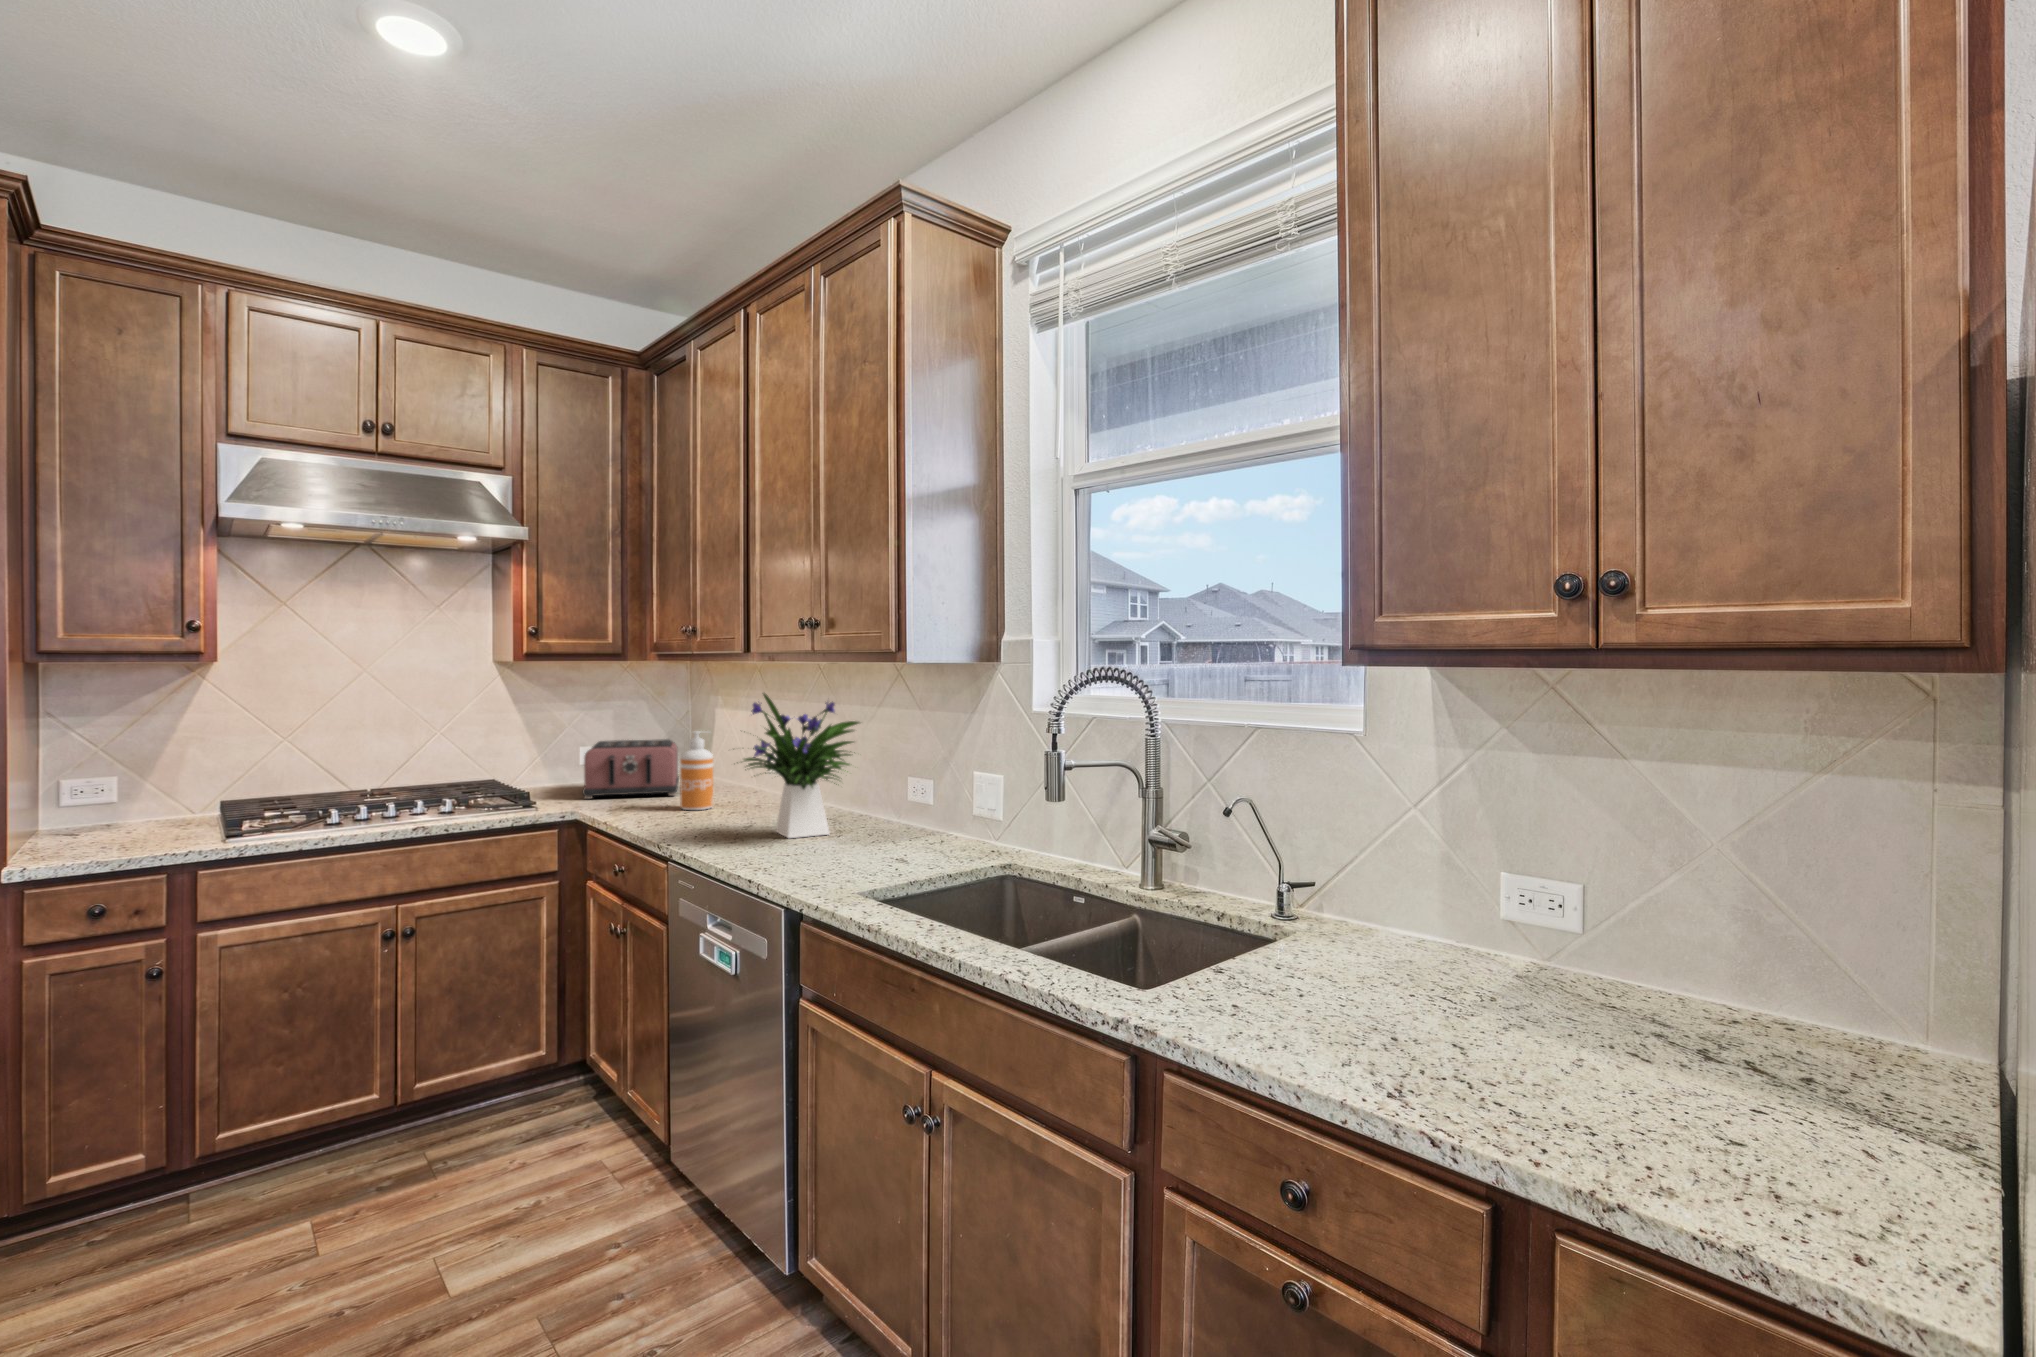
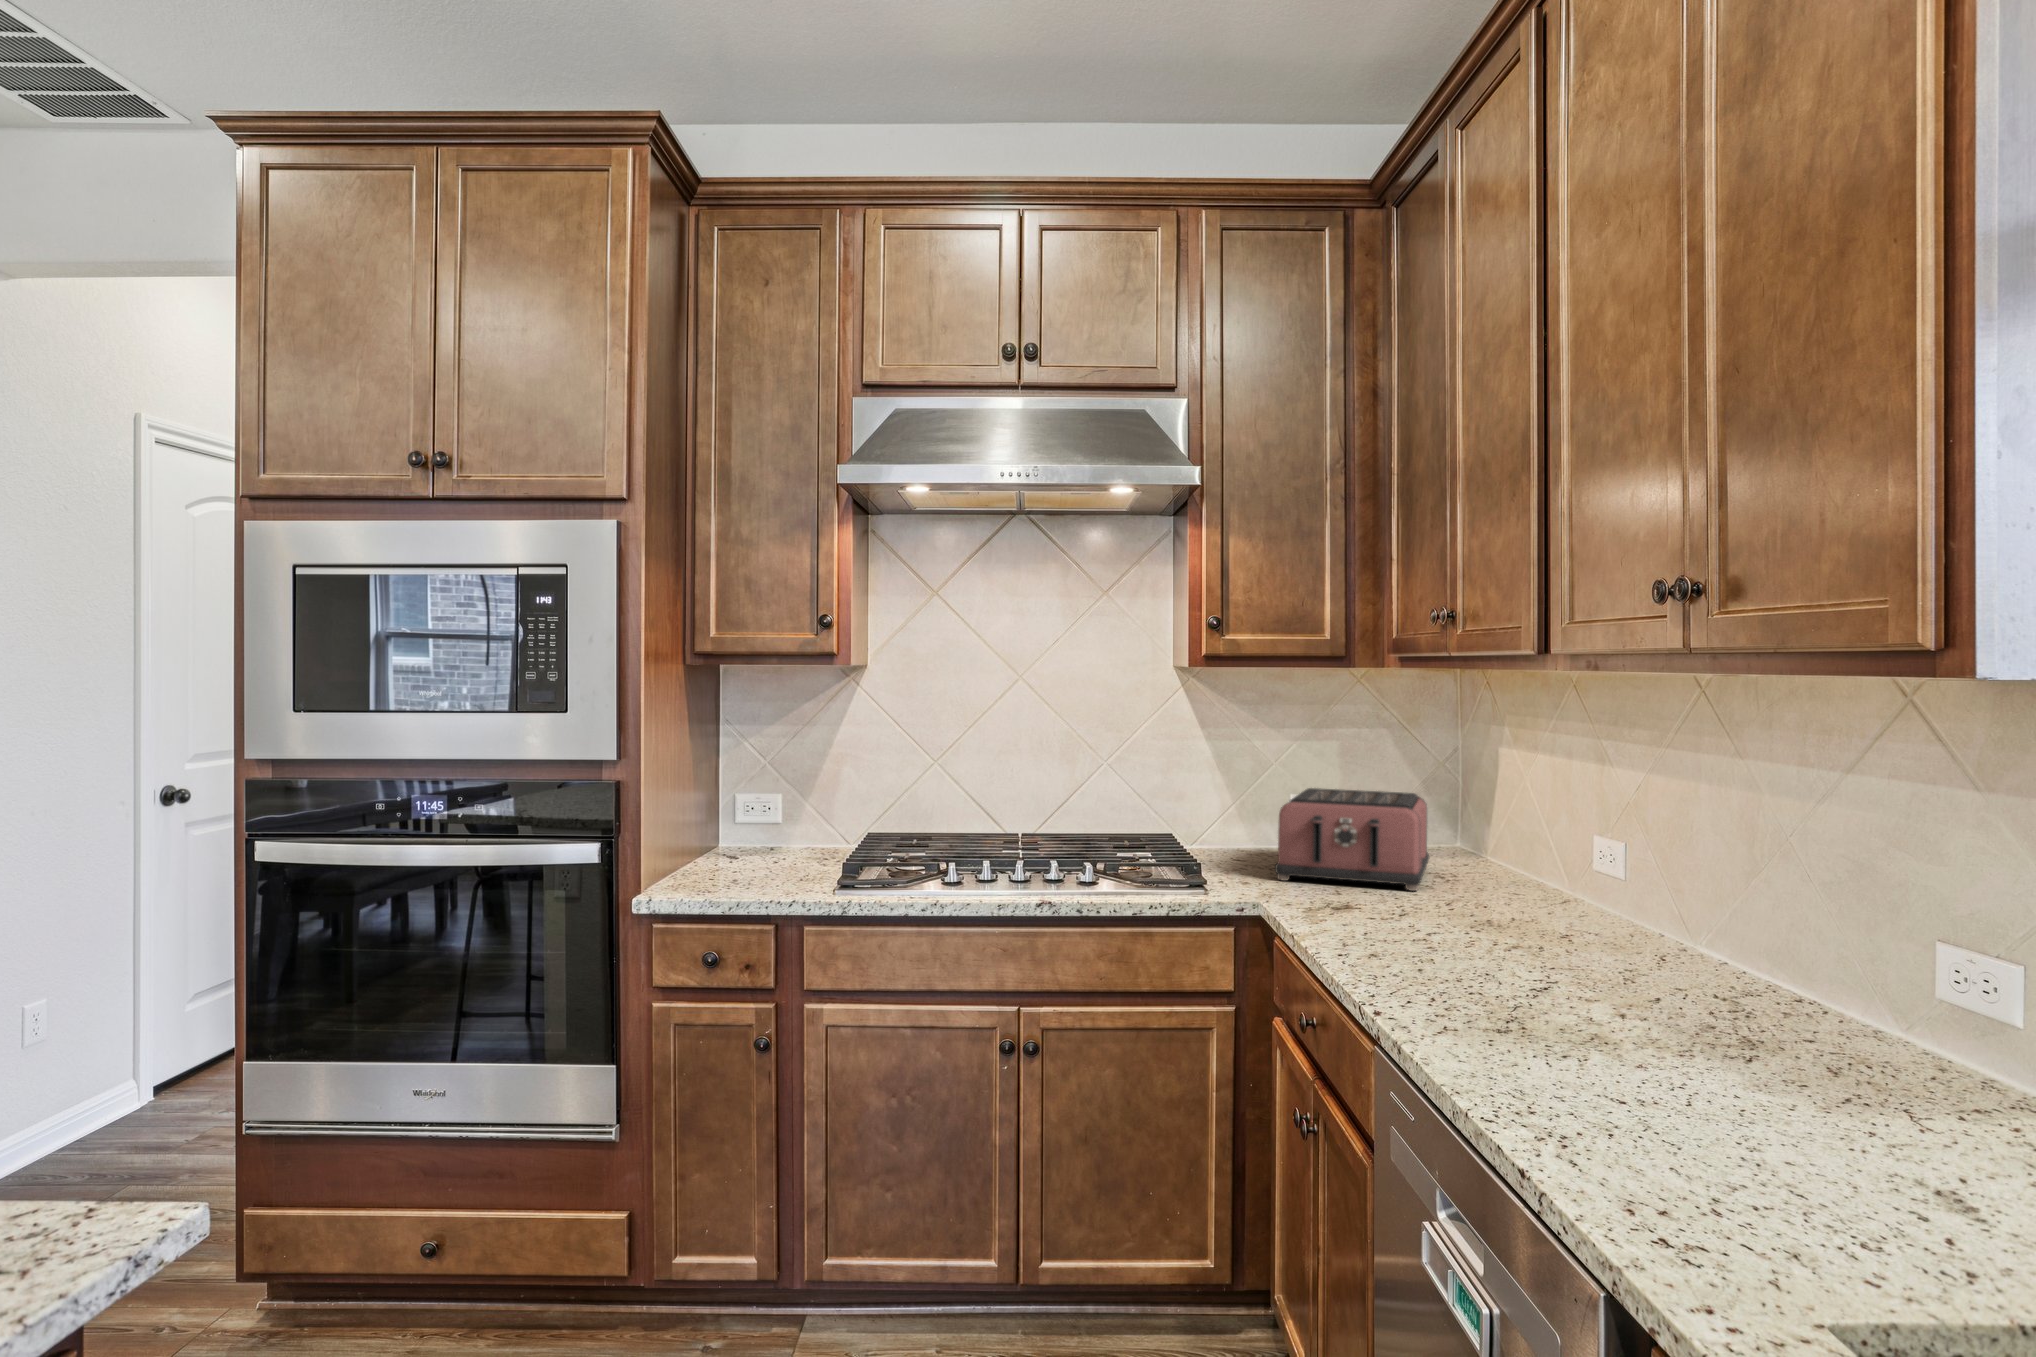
flower arrangement: present [744,693,860,838] -> none [1494,734,1812,1050]
soap dispenser: present [680,731,713,810] -> none [1419,790,1477,930]

